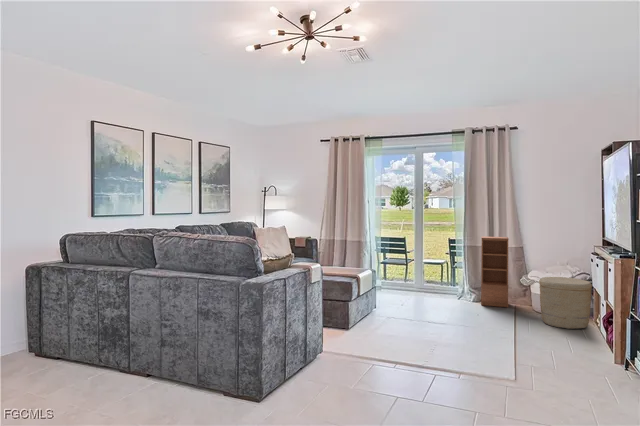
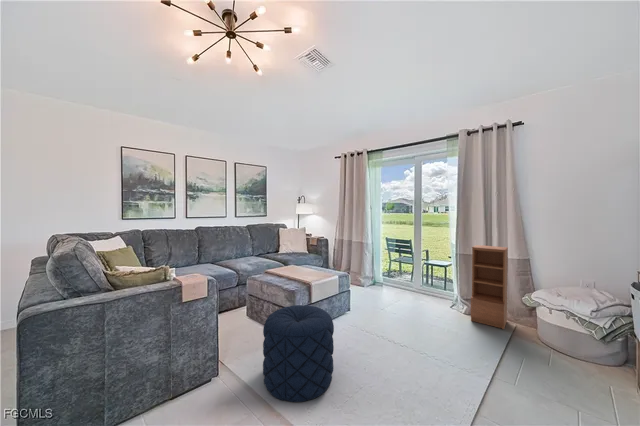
woven basket: present [539,277,592,329] -> none [538,306,630,395]
pouf: none [356,288,417,356] -> present [263,305,334,402]

